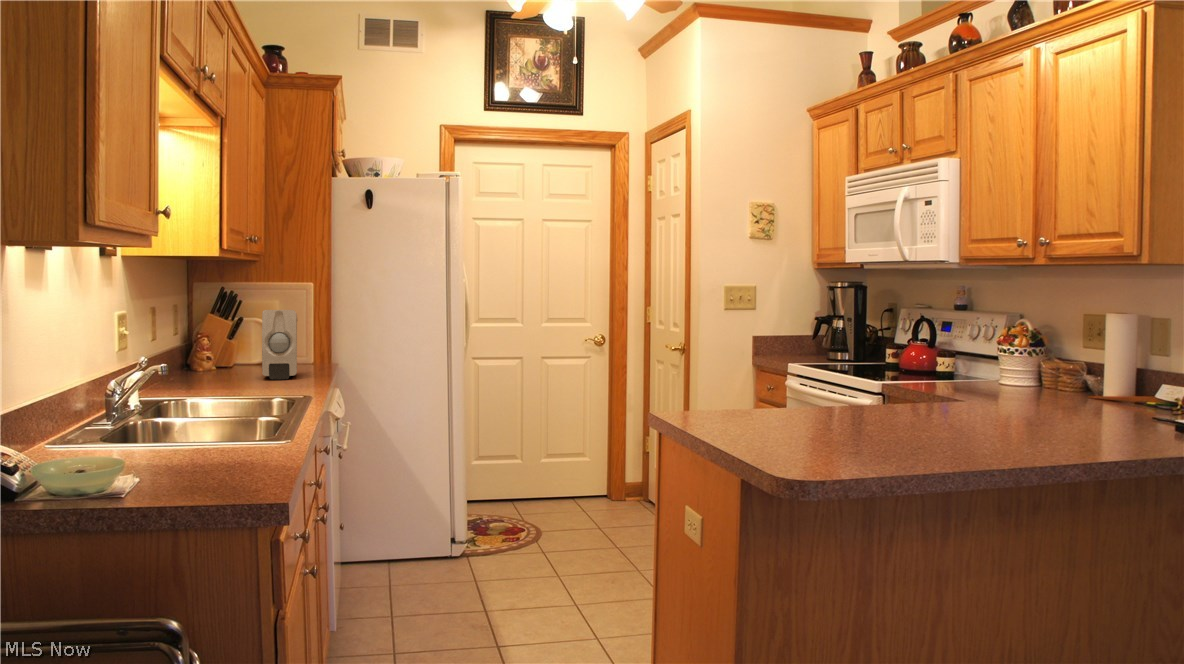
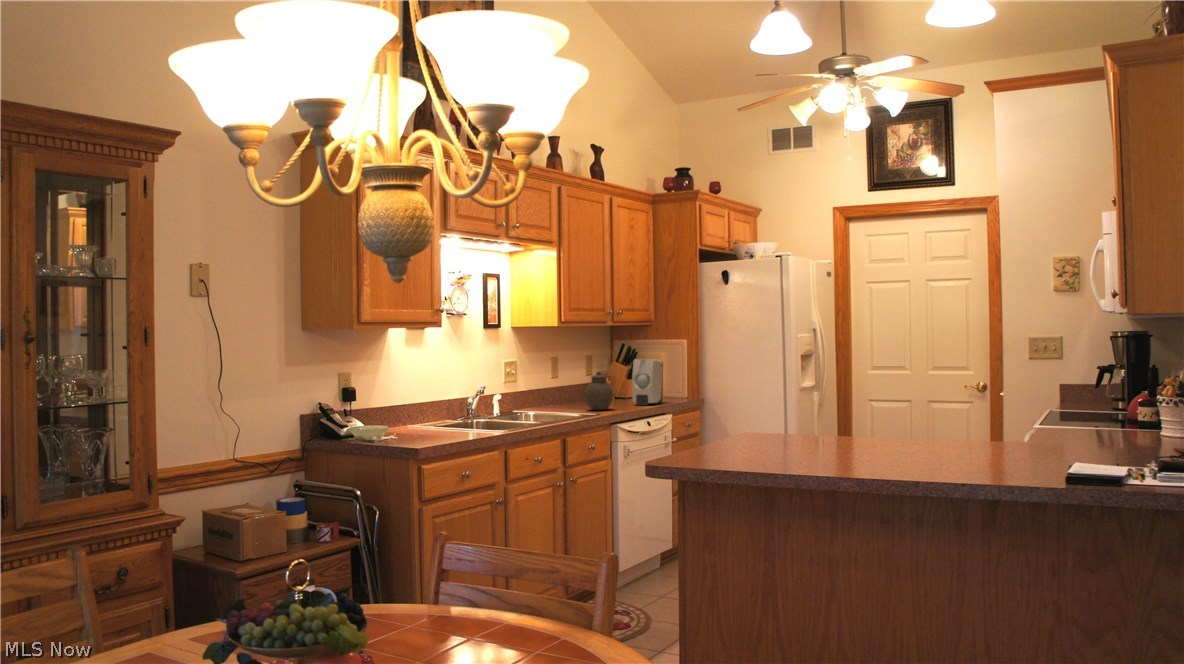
jar: none [207,329,255,391] -> present [585,372,613,410]

